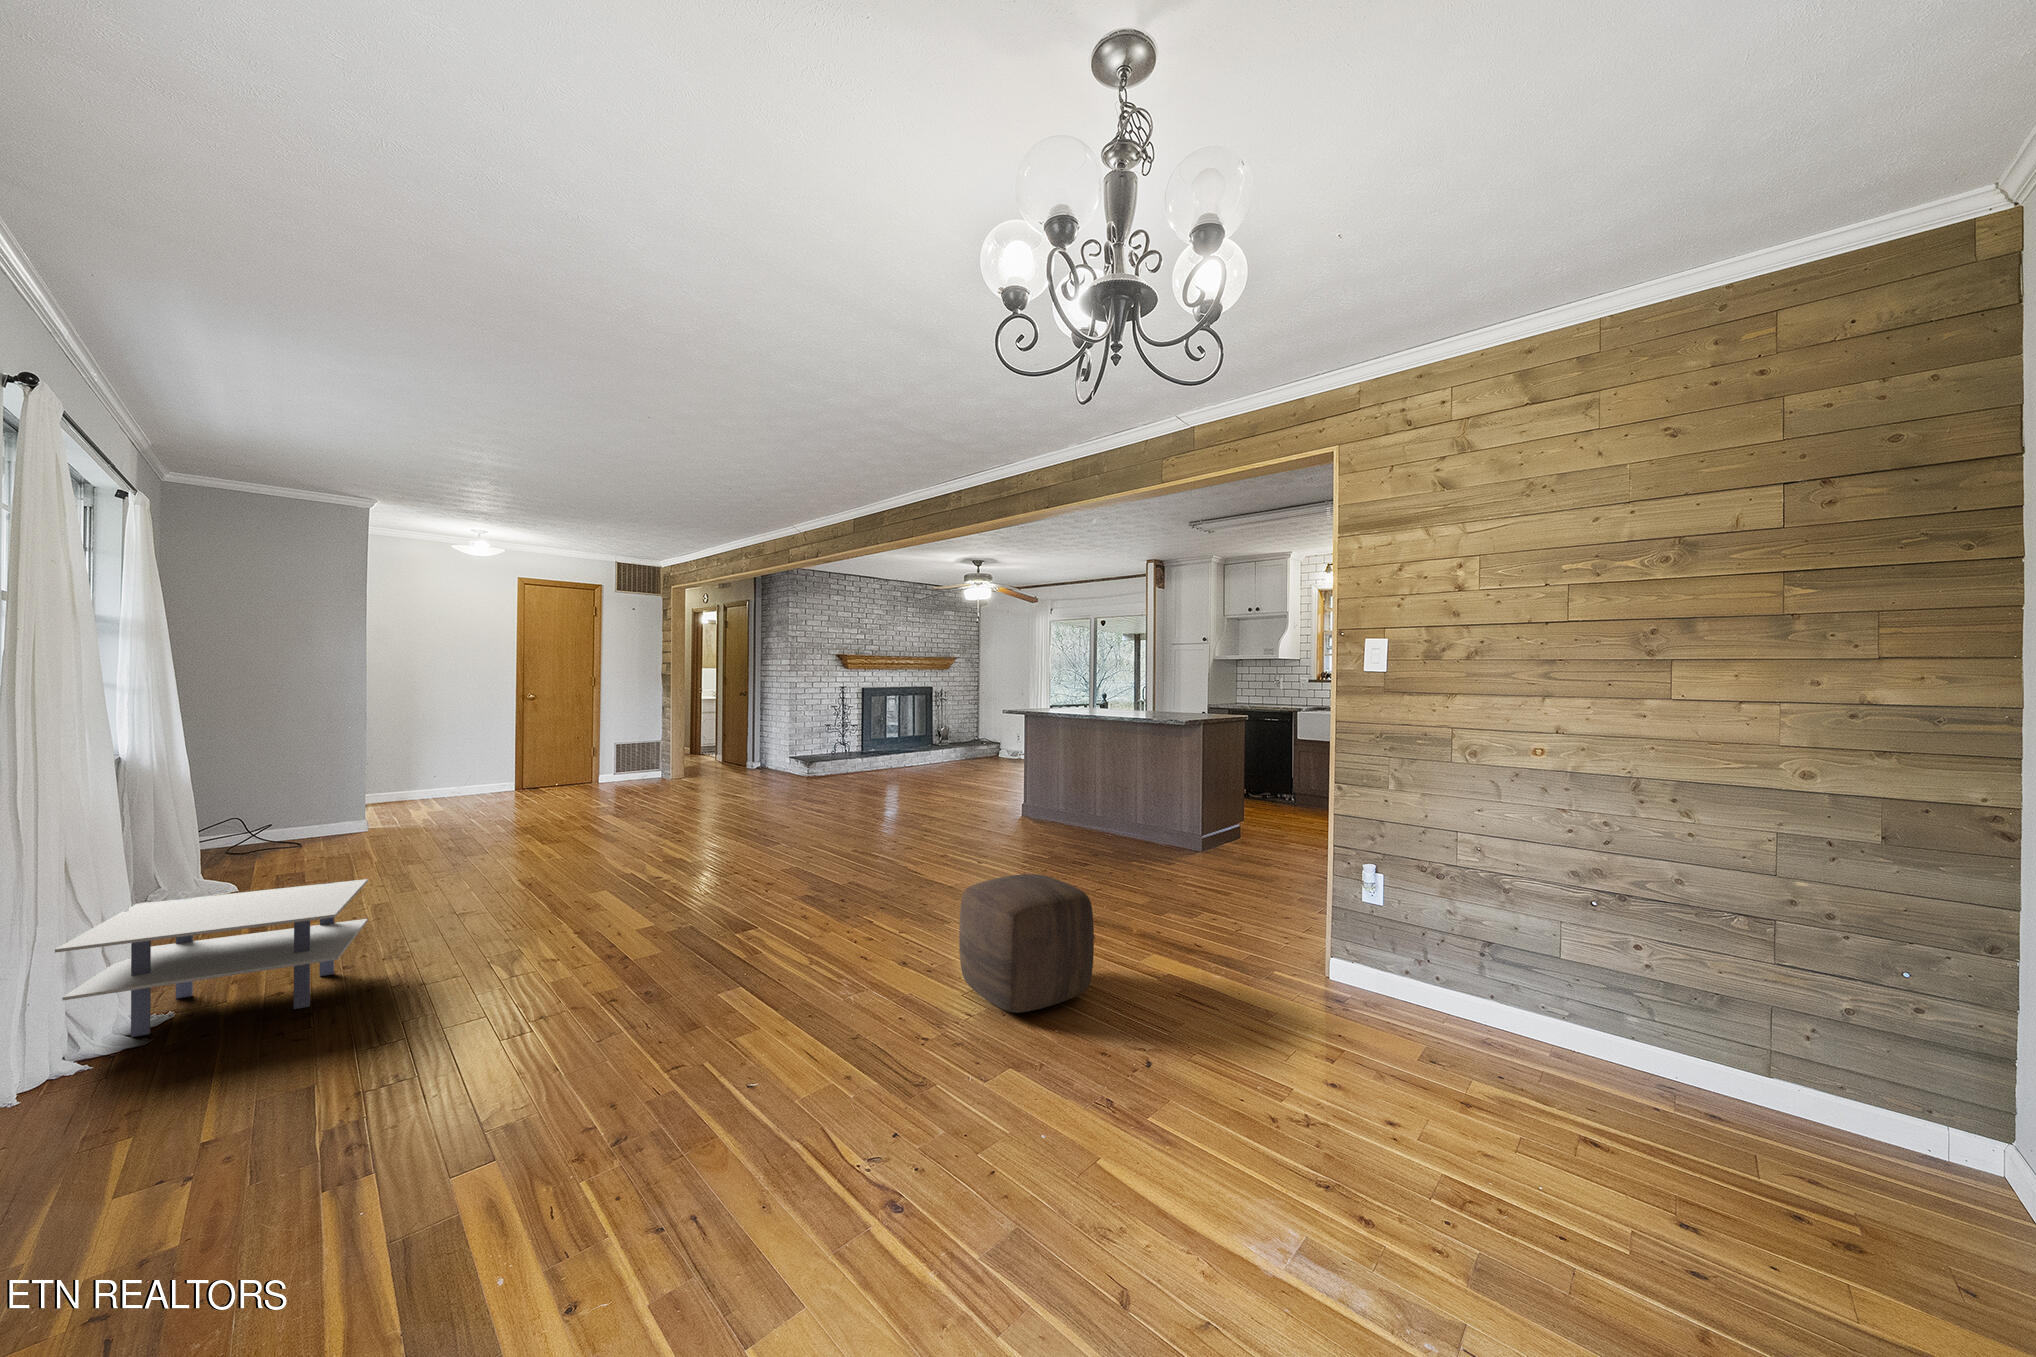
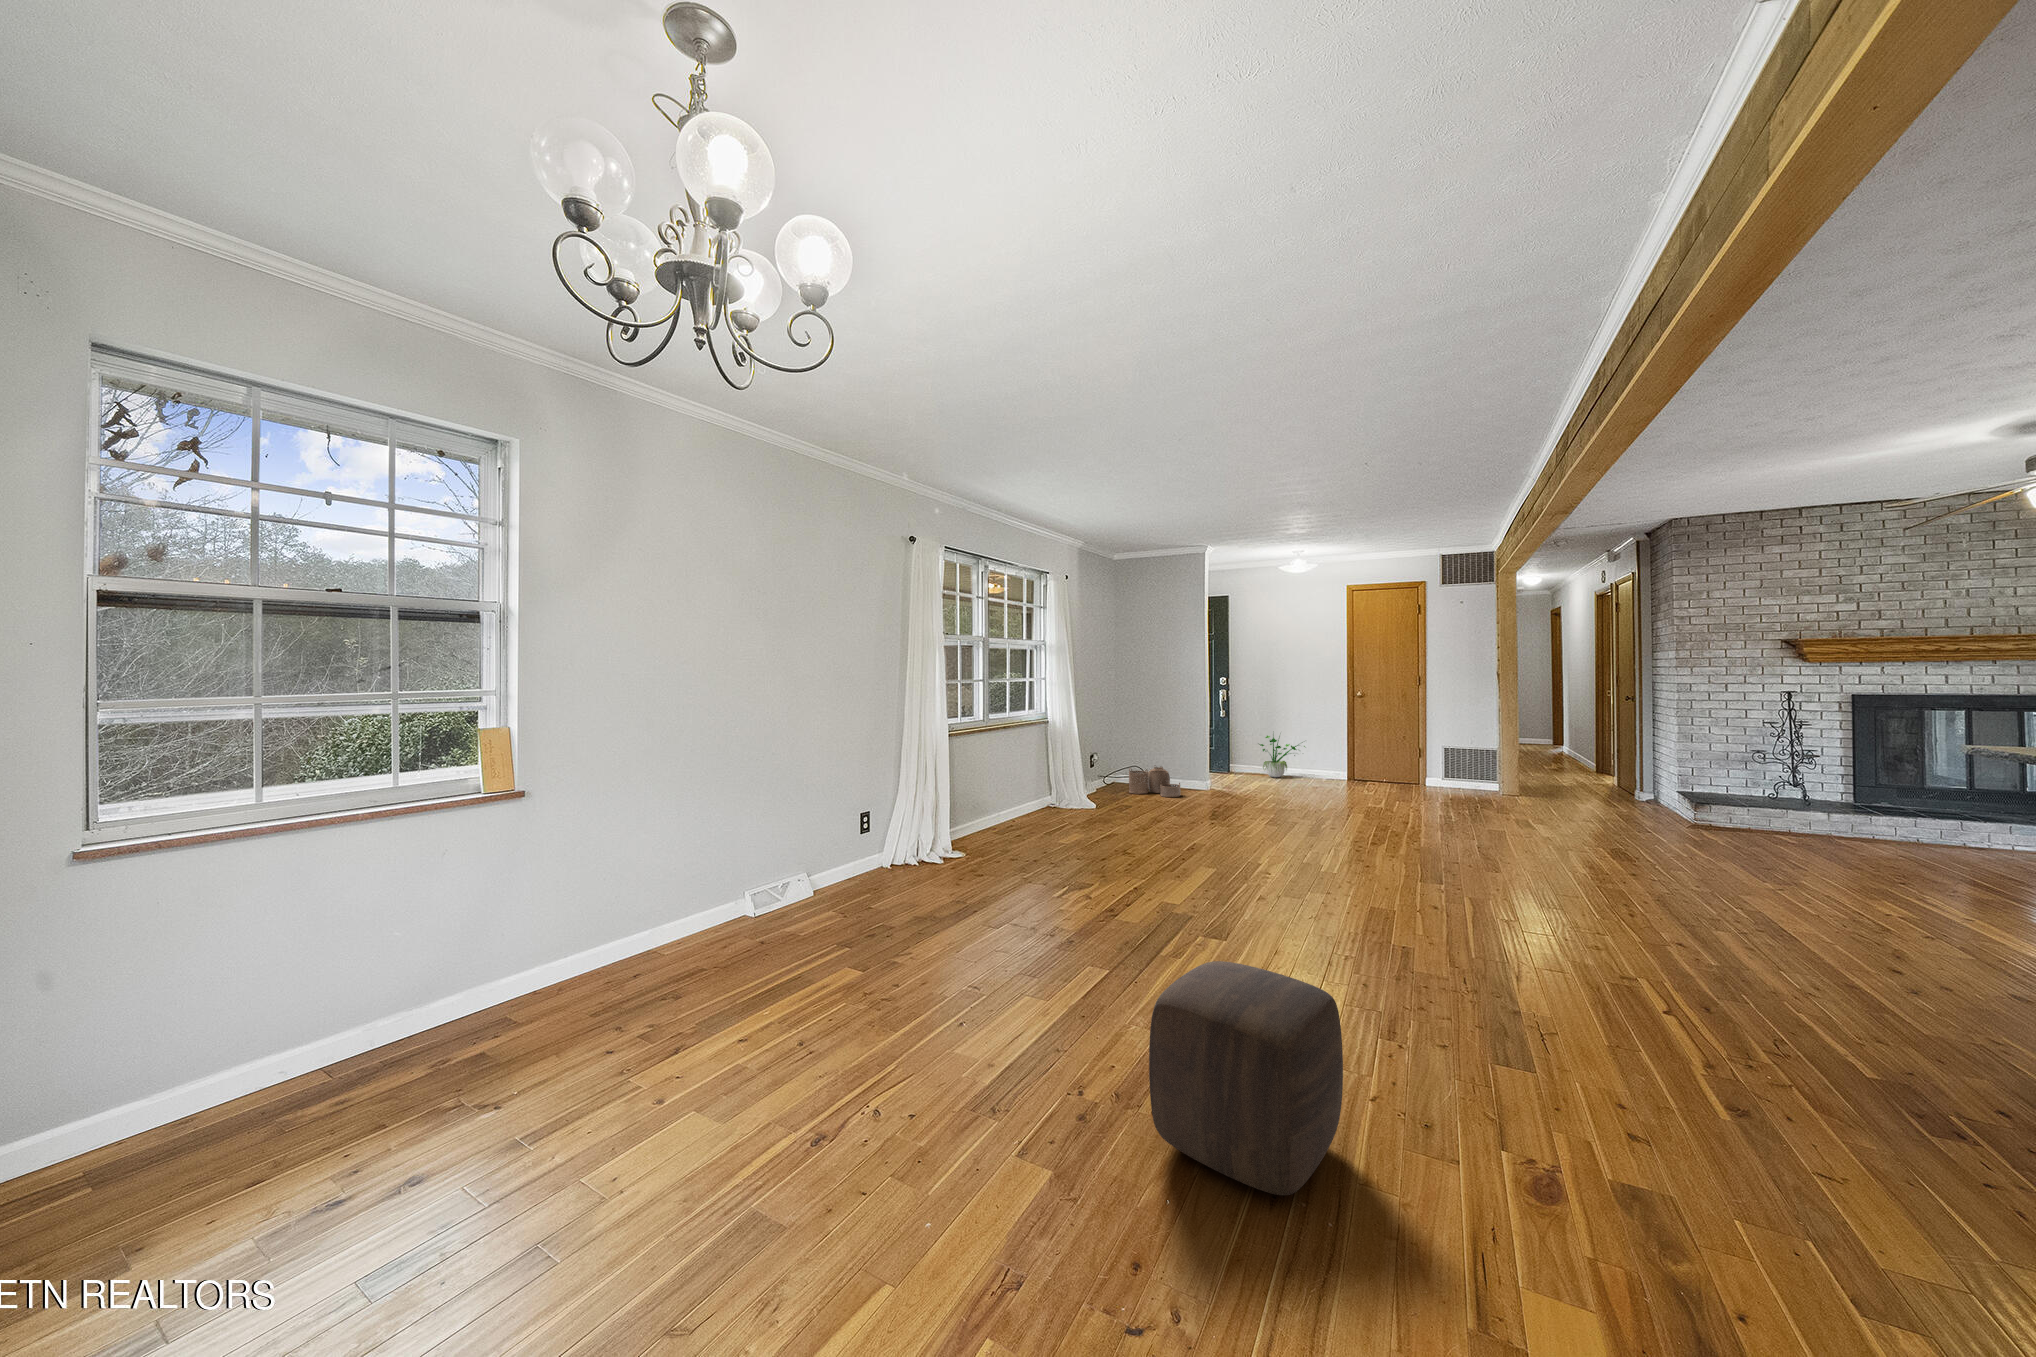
potted plant: none [395,737,475,803] -> present [1259,736,1305,778]
woven basket: none [230,810,347,859] -> present [1129,767,1180,797]
side table: present [55,879,368,1037] -> none [913,798,1037,874]

